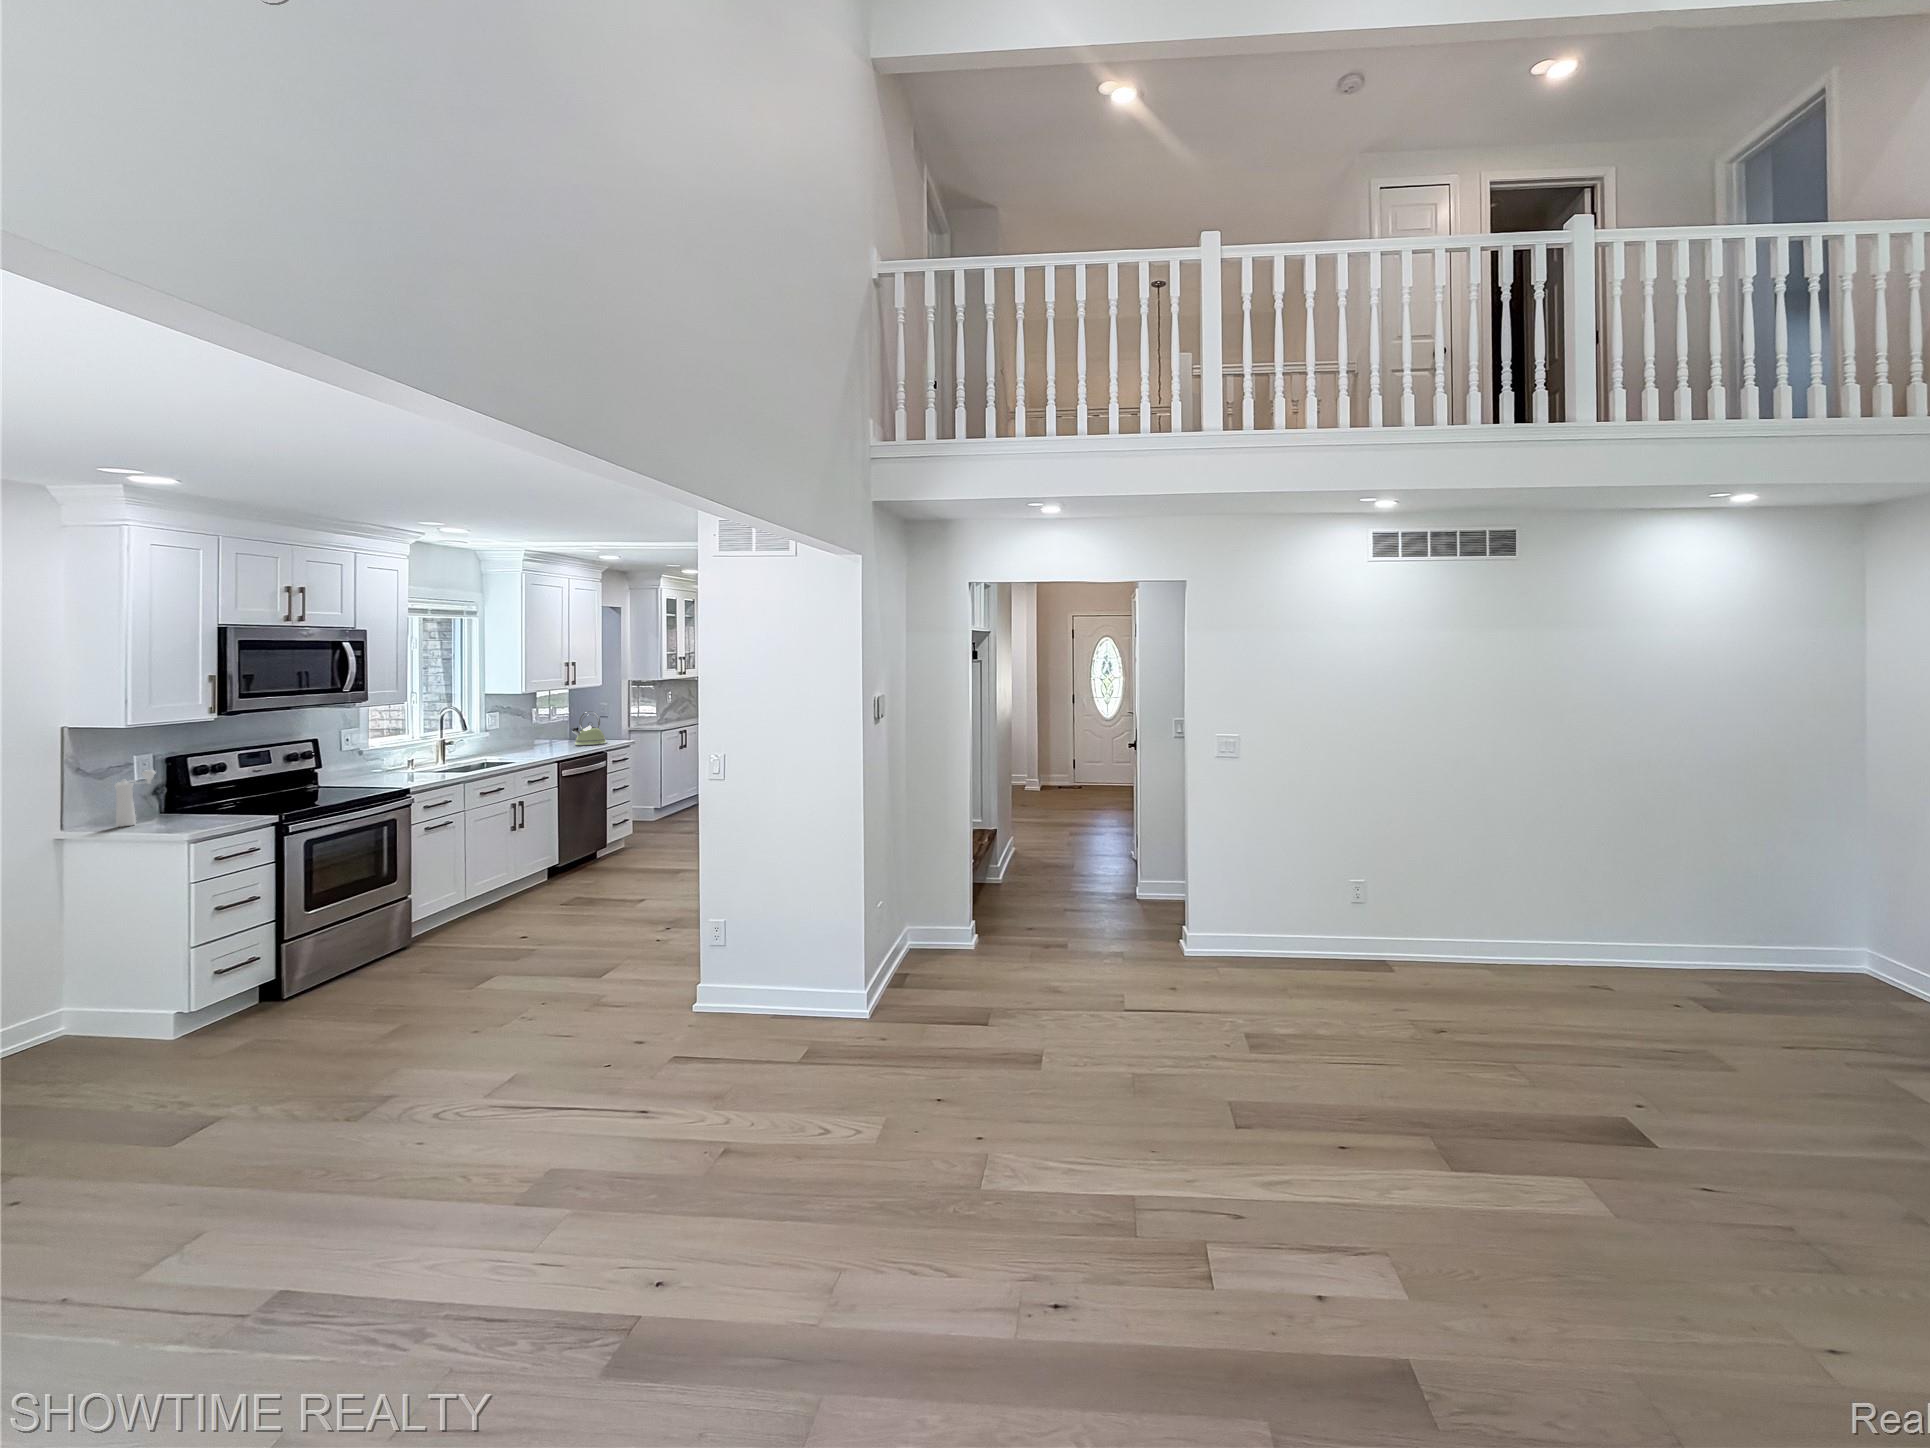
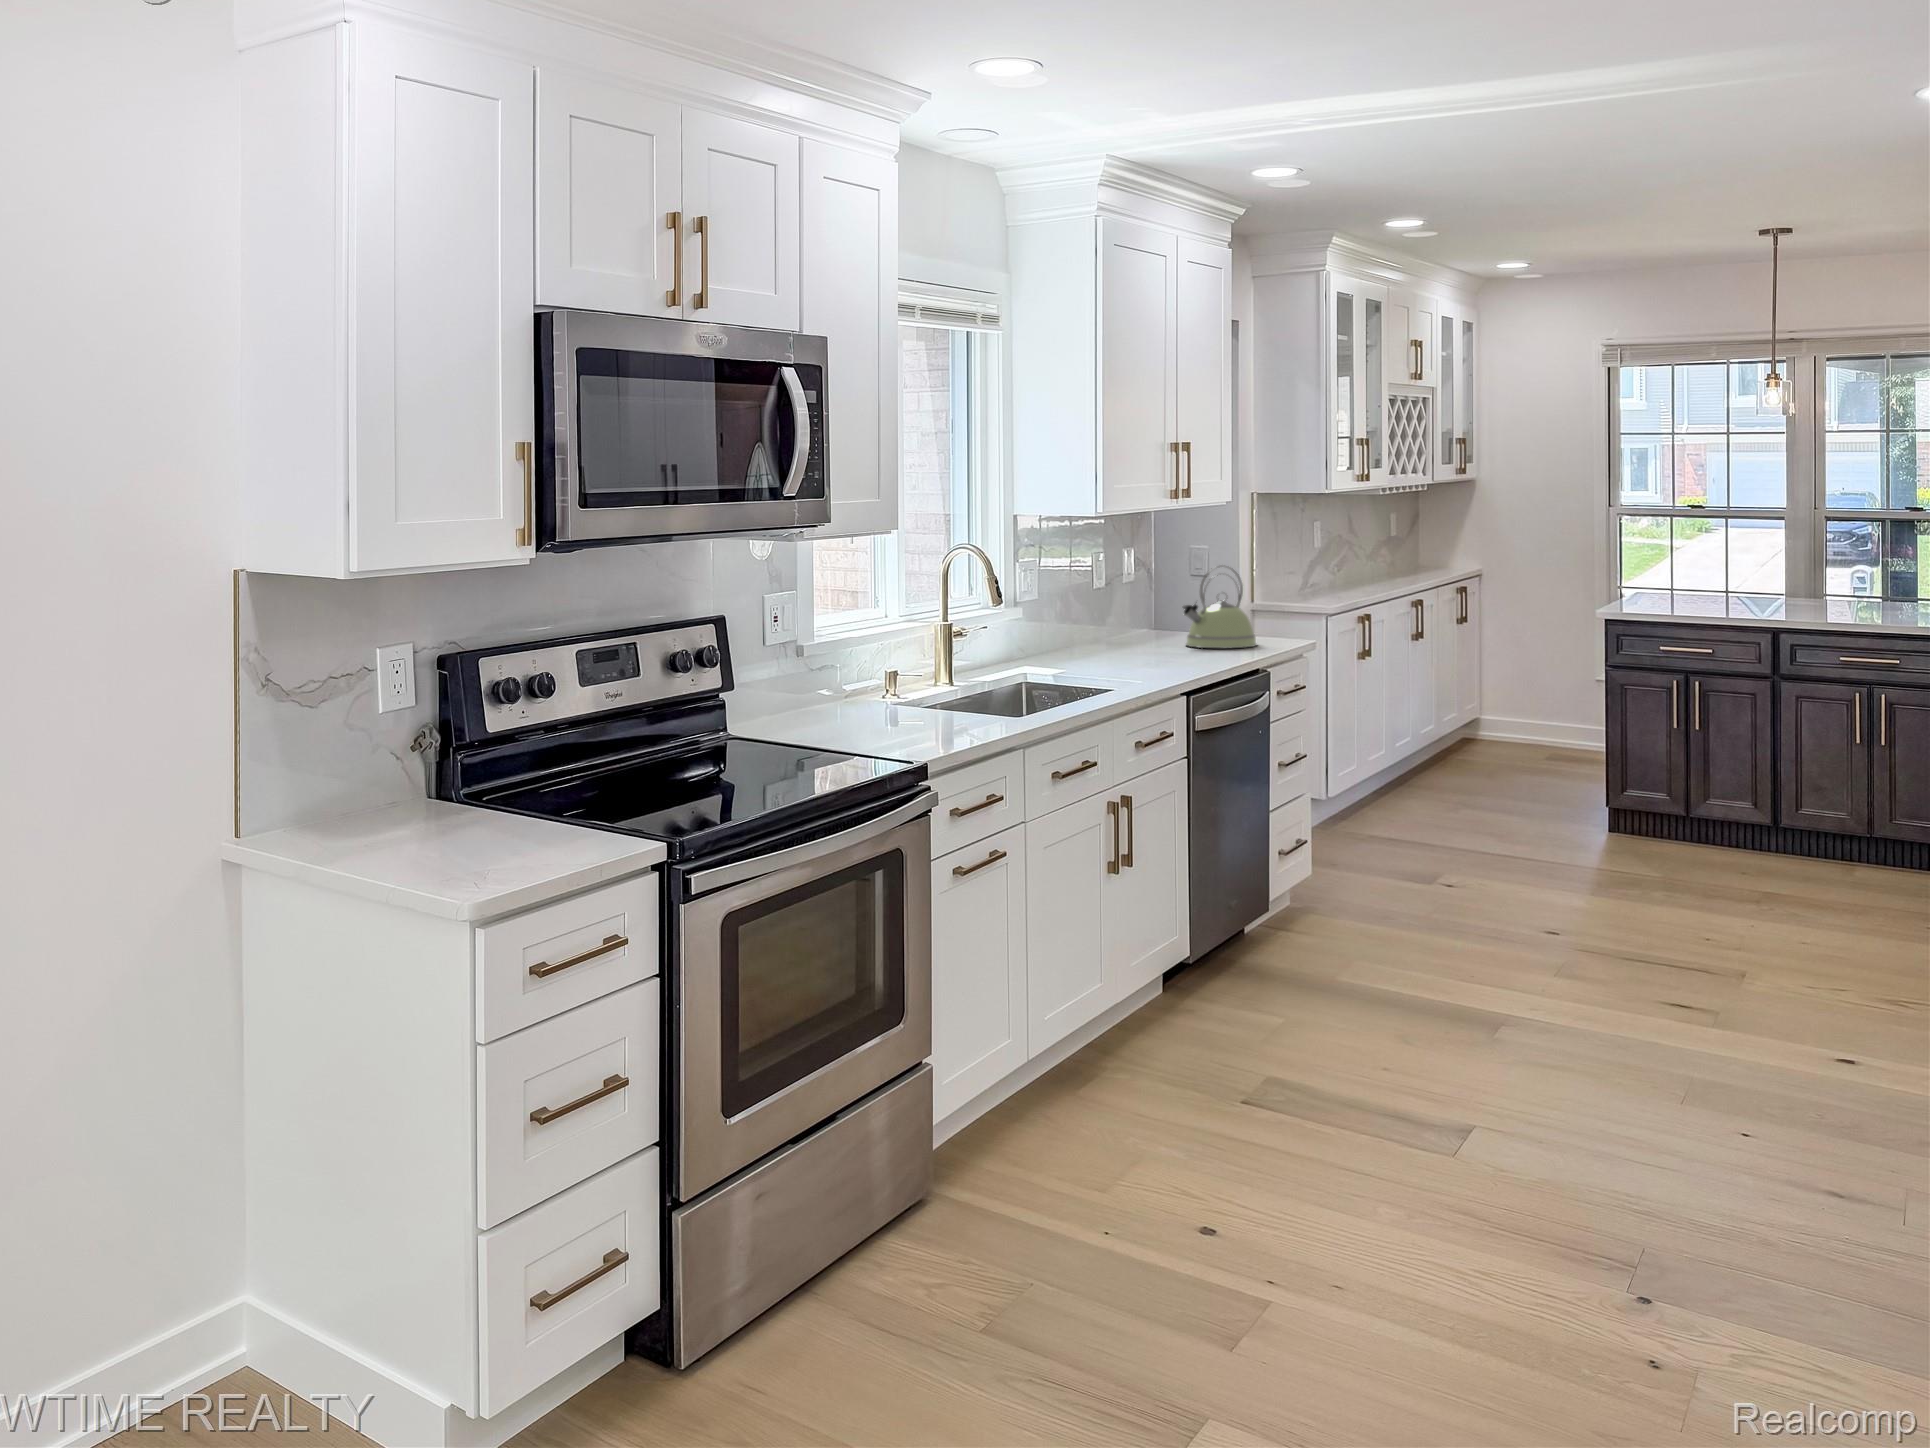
pepper mill: present [115,770,155,827] -> none [320,693,407,844]

